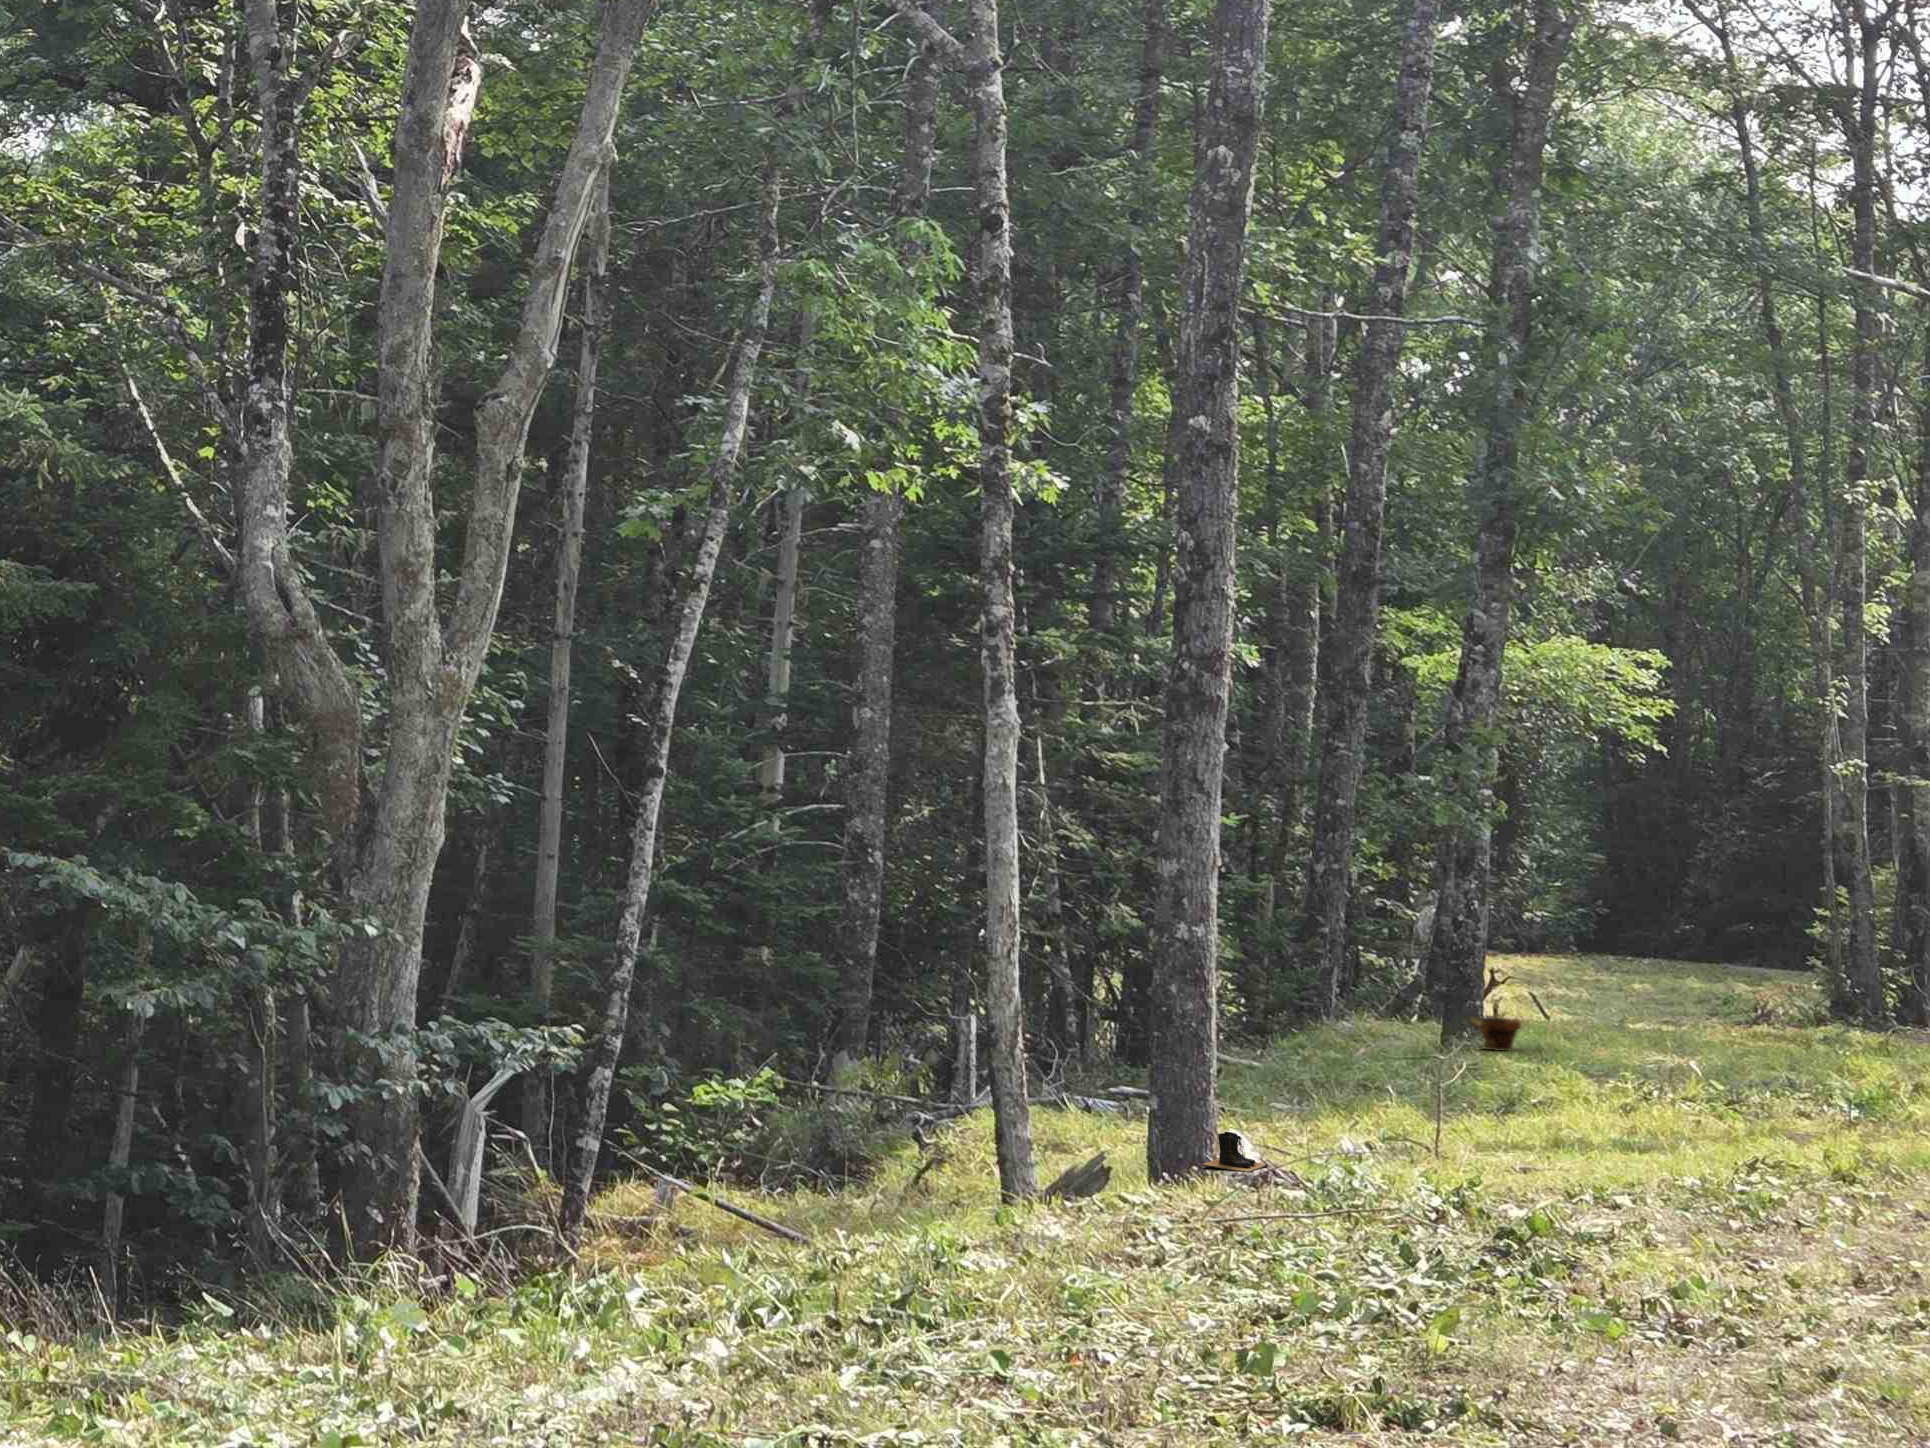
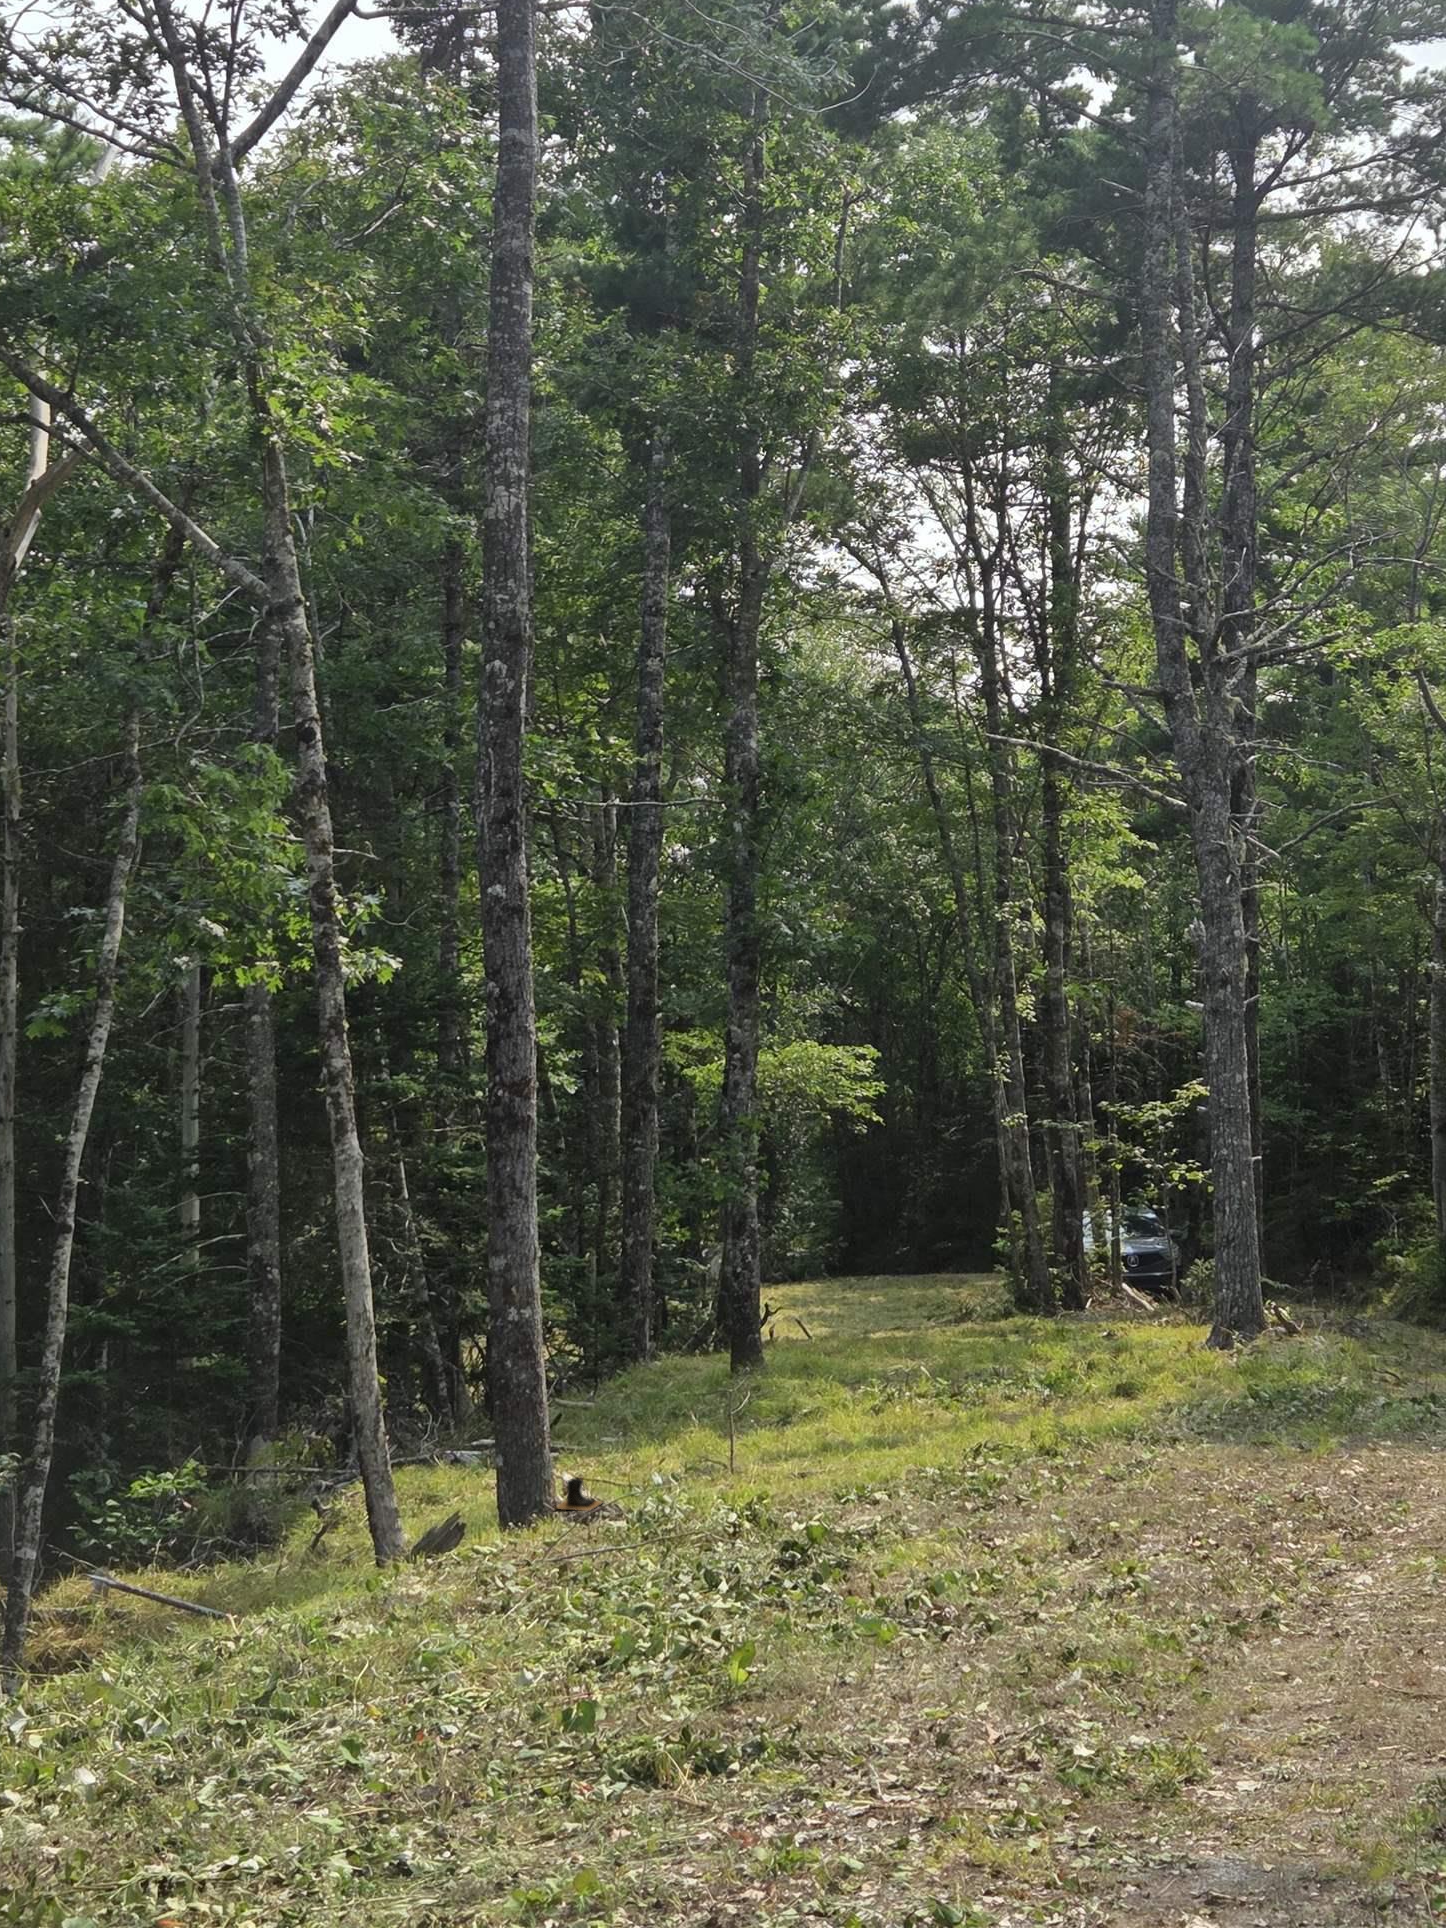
planter: present [1471,1018,1521,1051] -> none [749,1359,783,1383]

